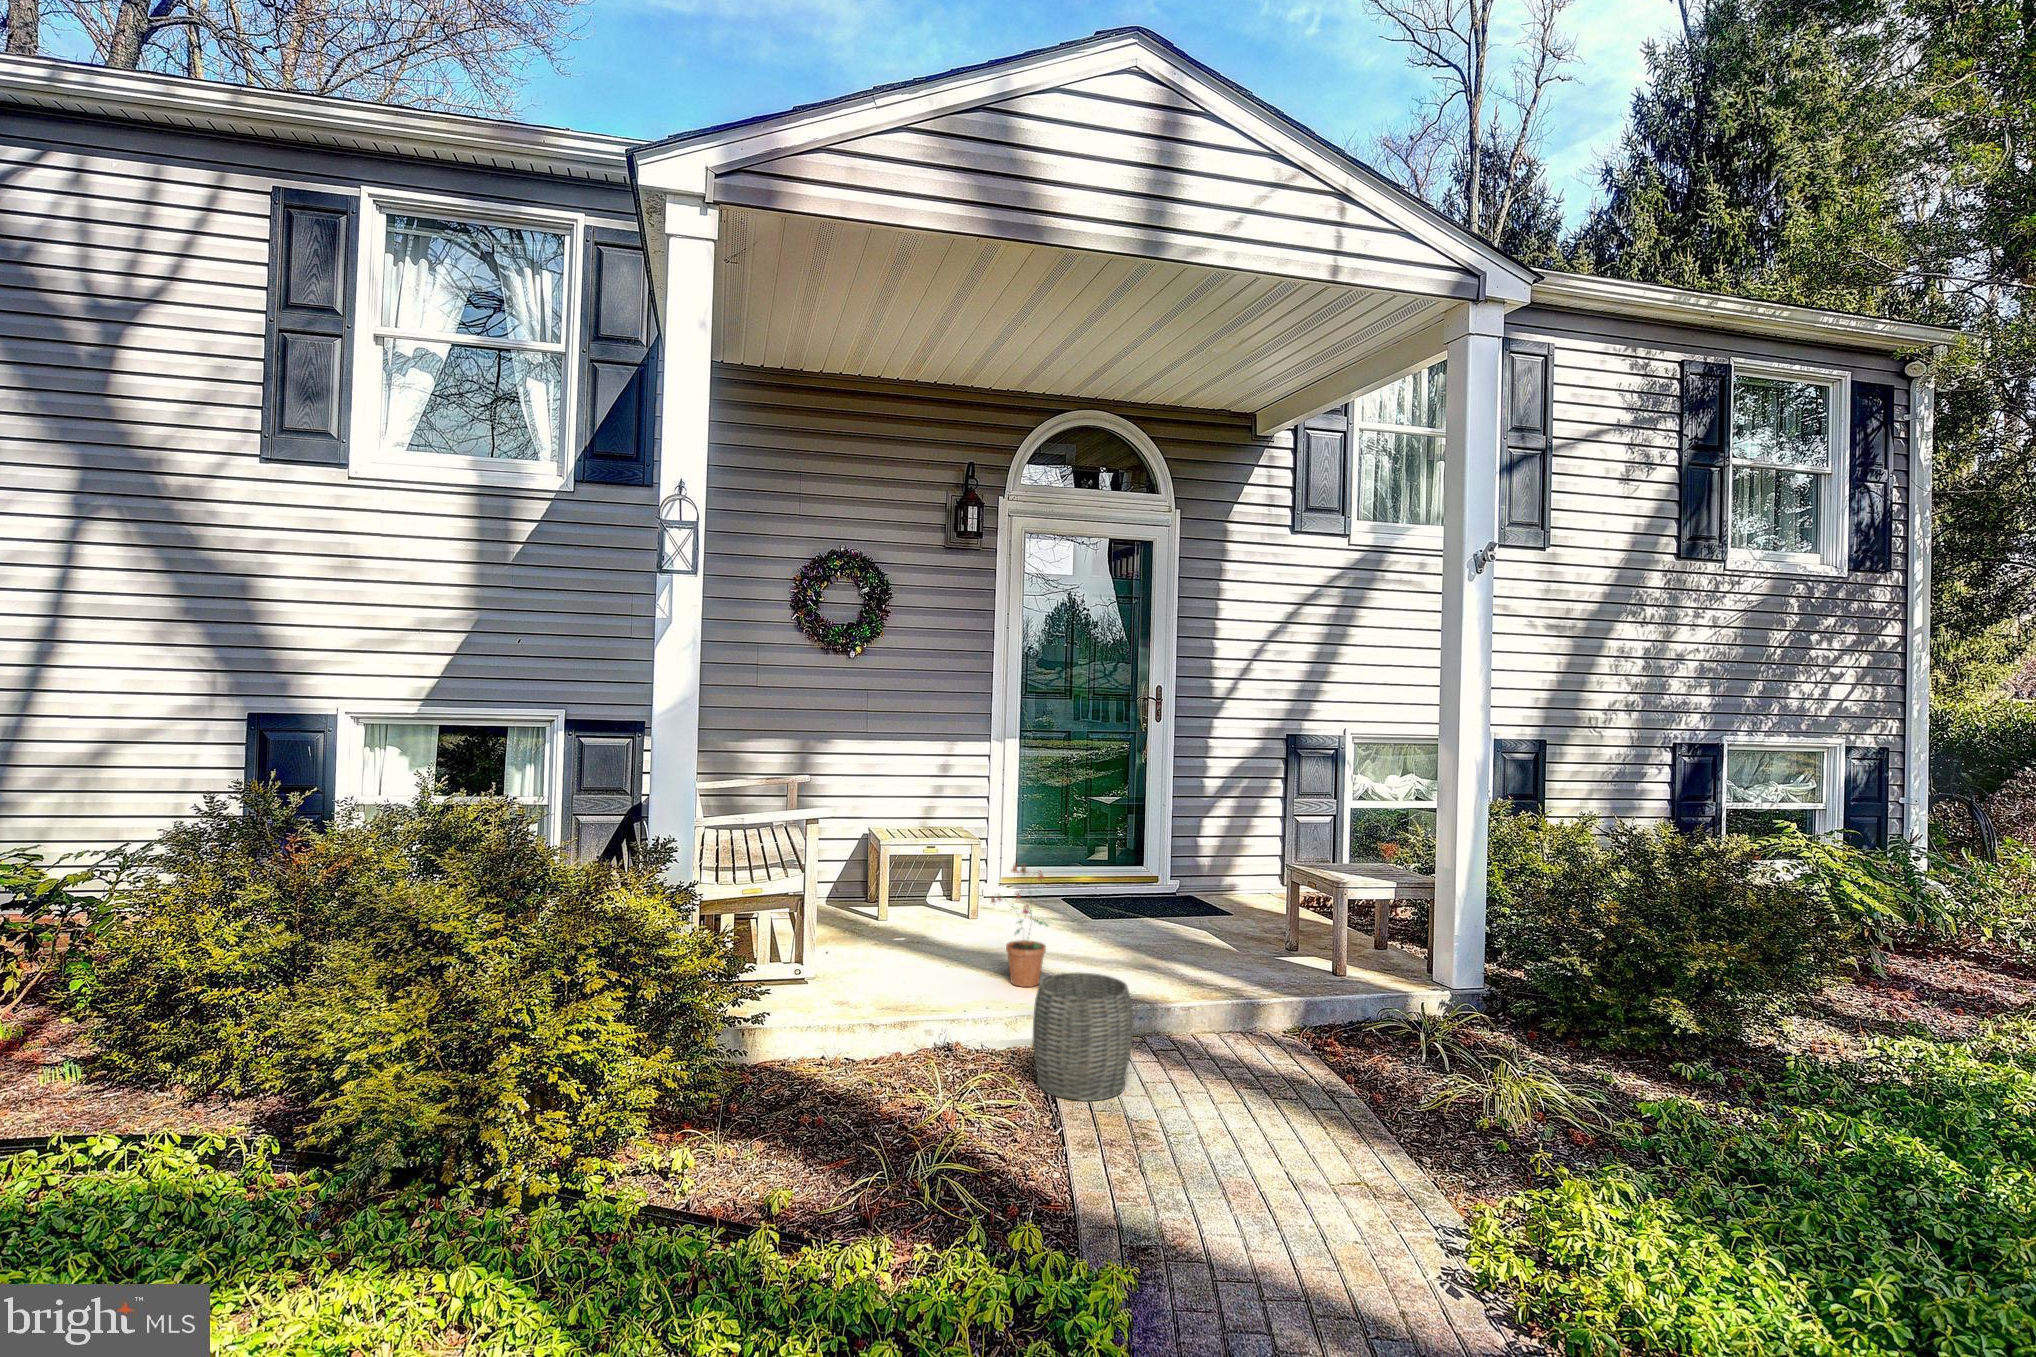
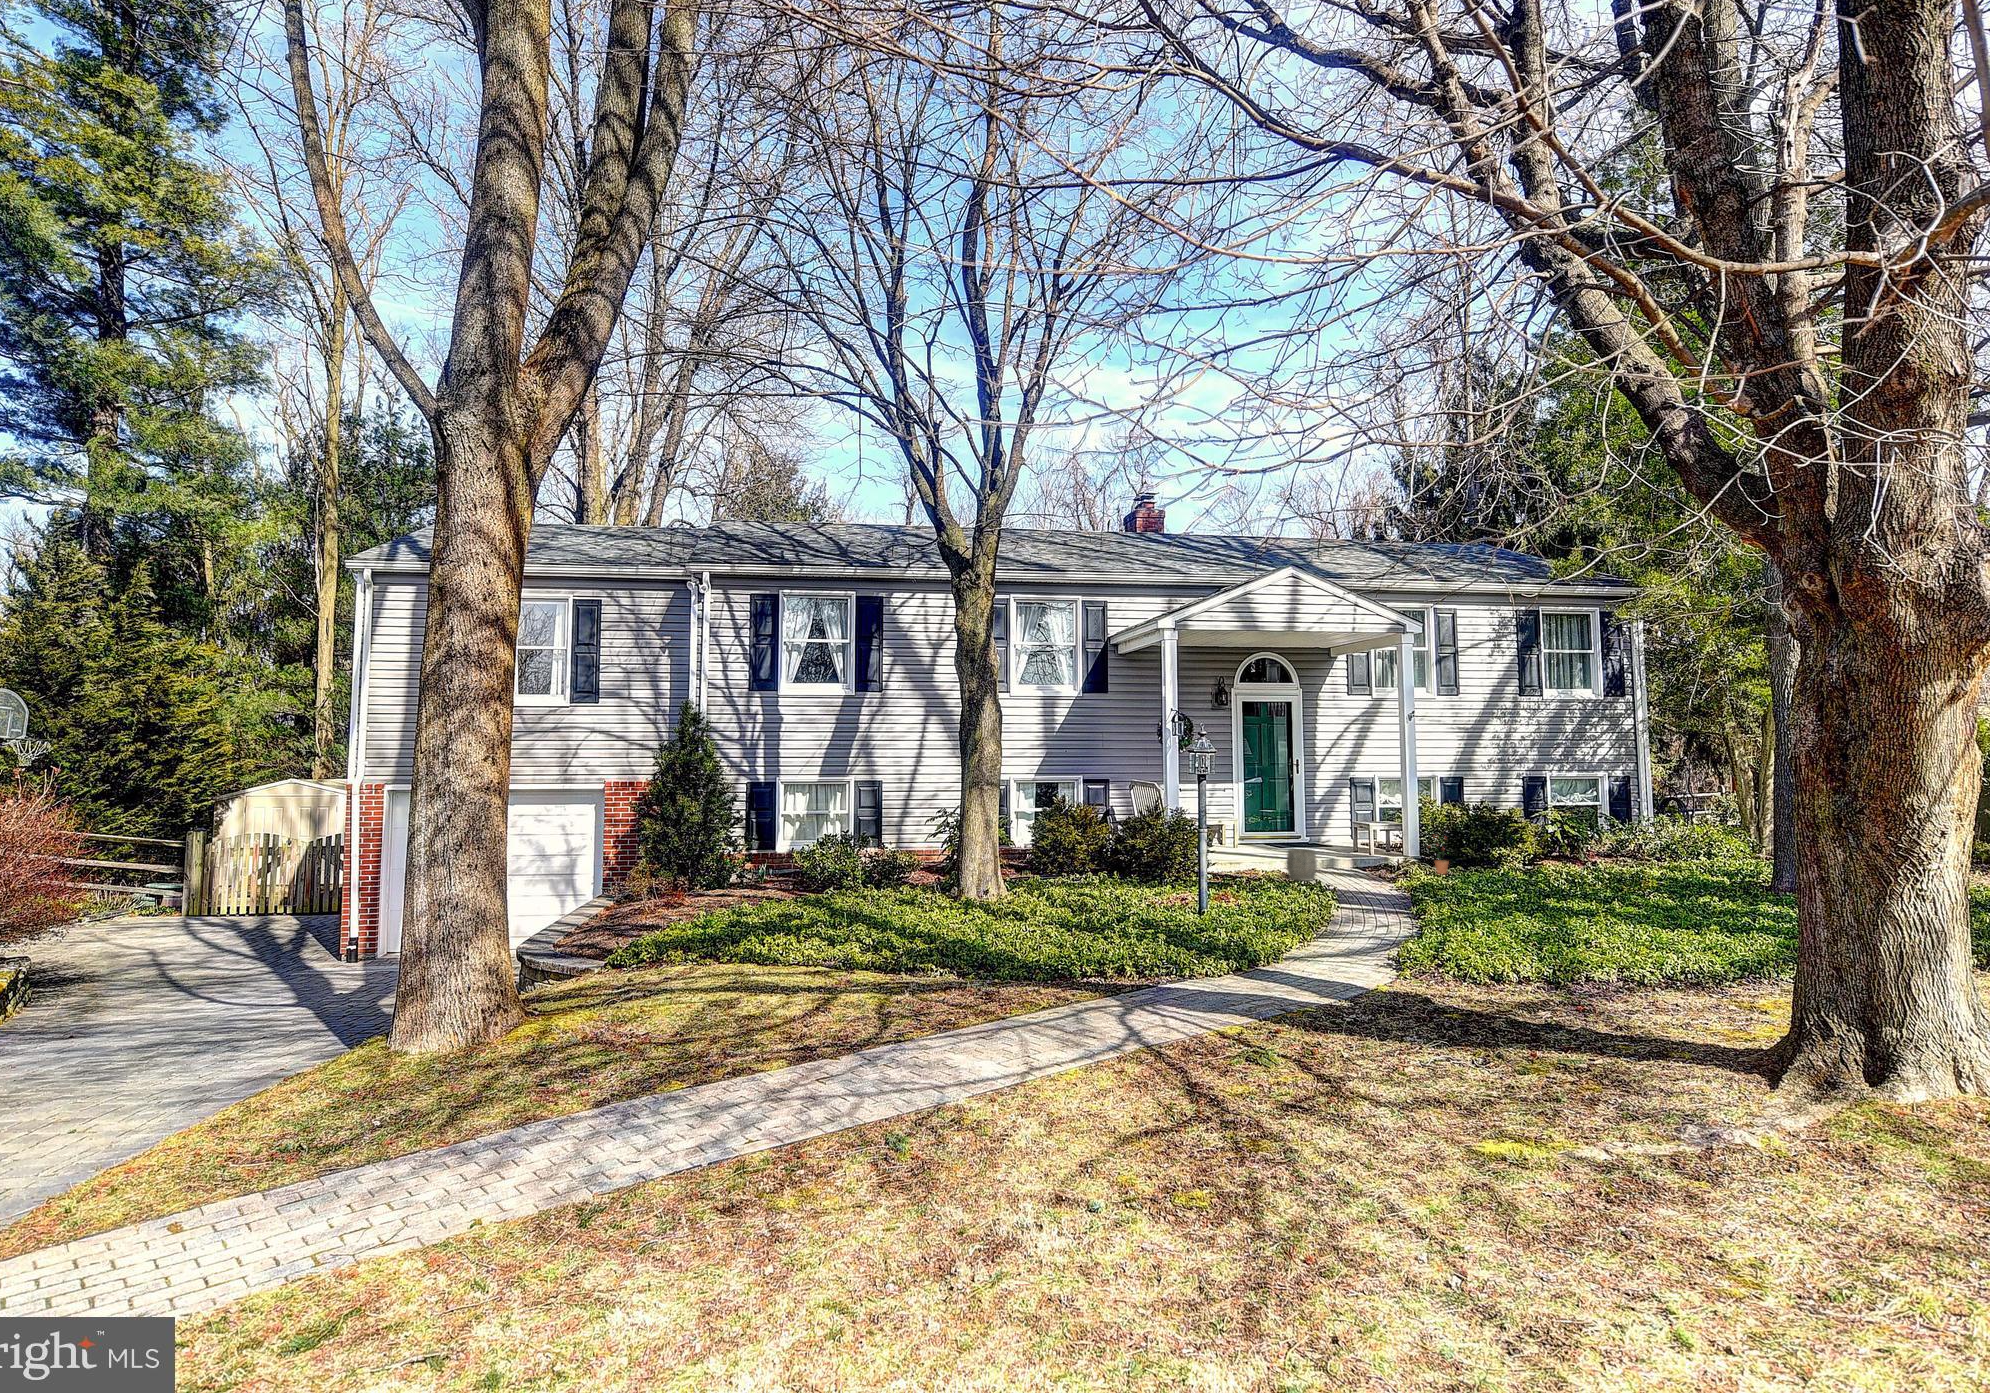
potted plant: present [991,864,1048,987] -> present [1435,836,1449,874]

